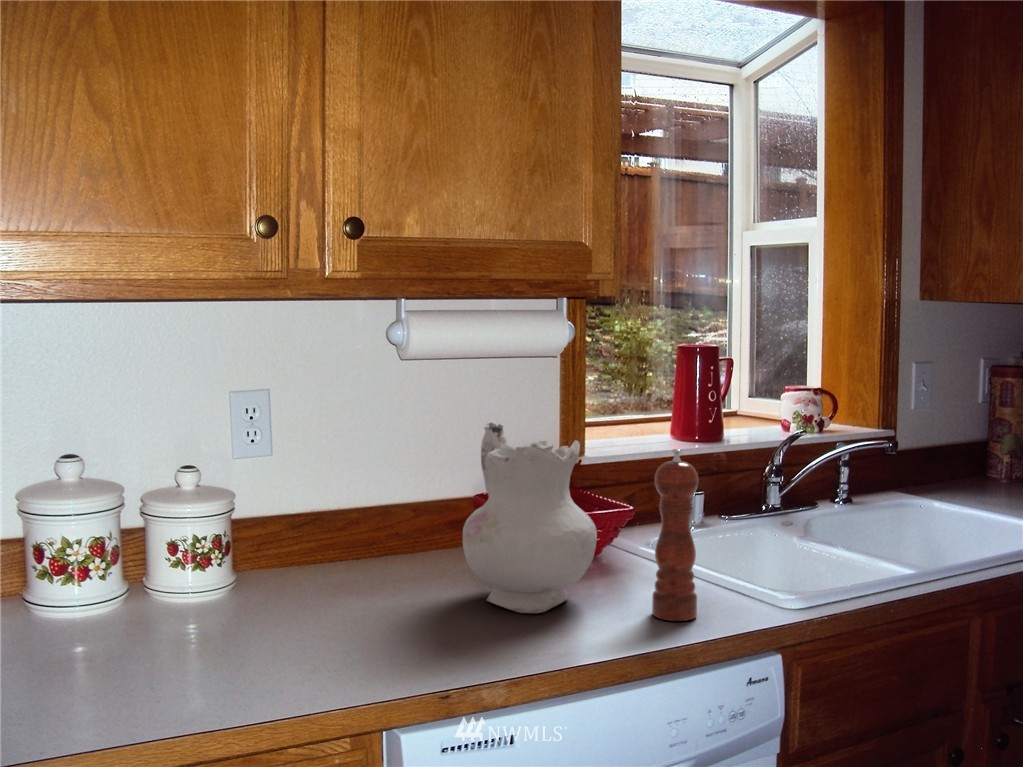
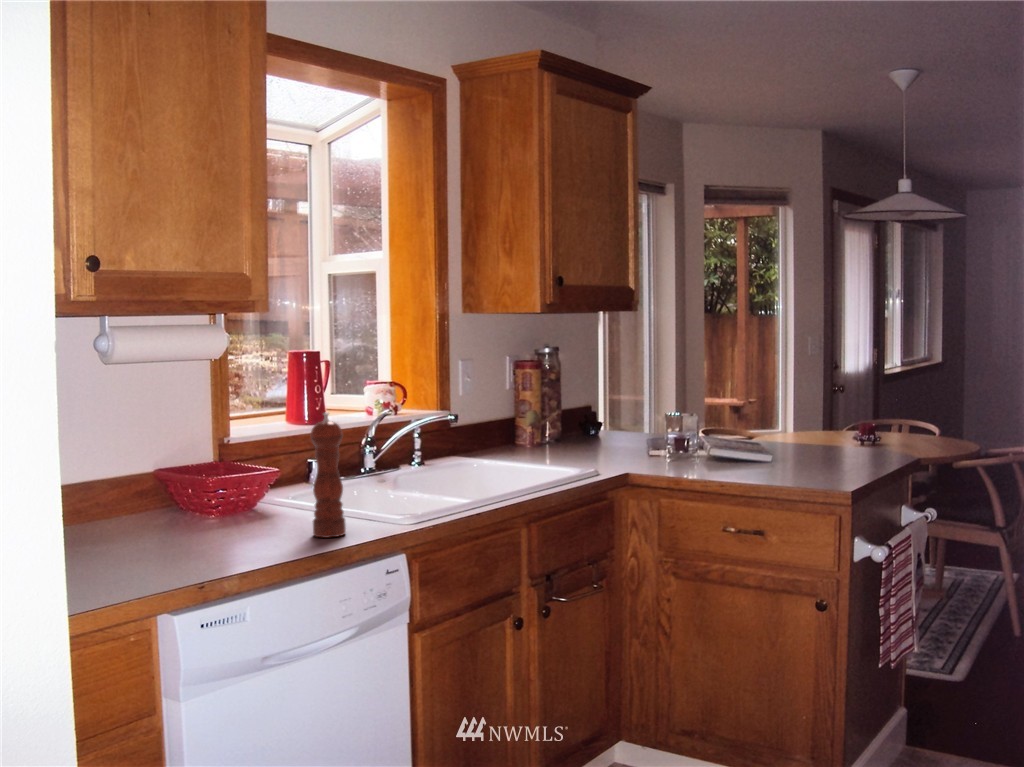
ceramic pitcher: present [463,423,597,613] -> none [157,405,266,546]

